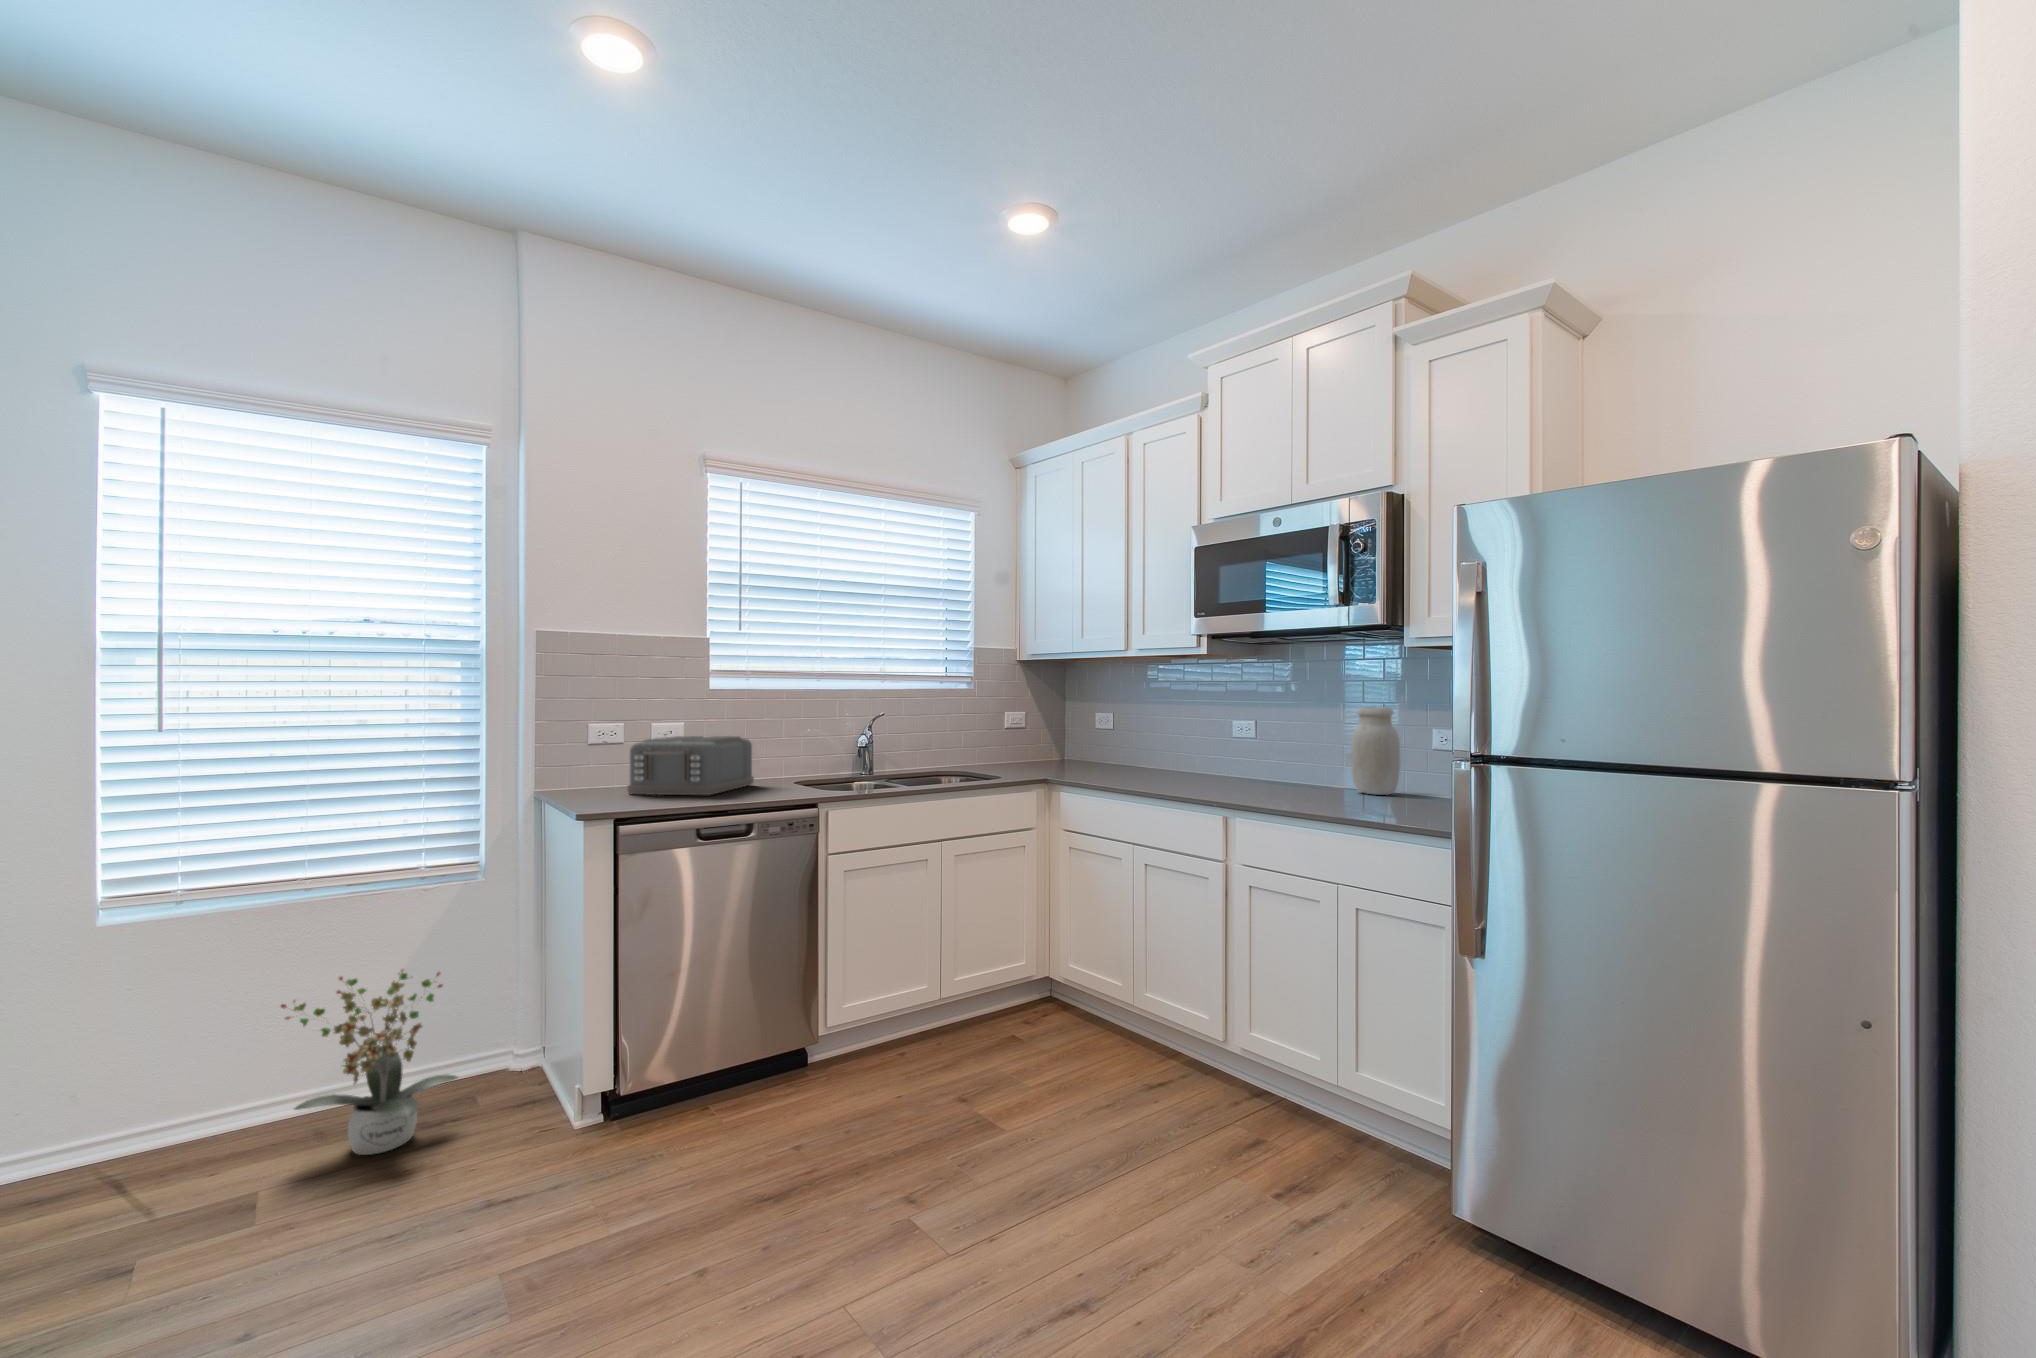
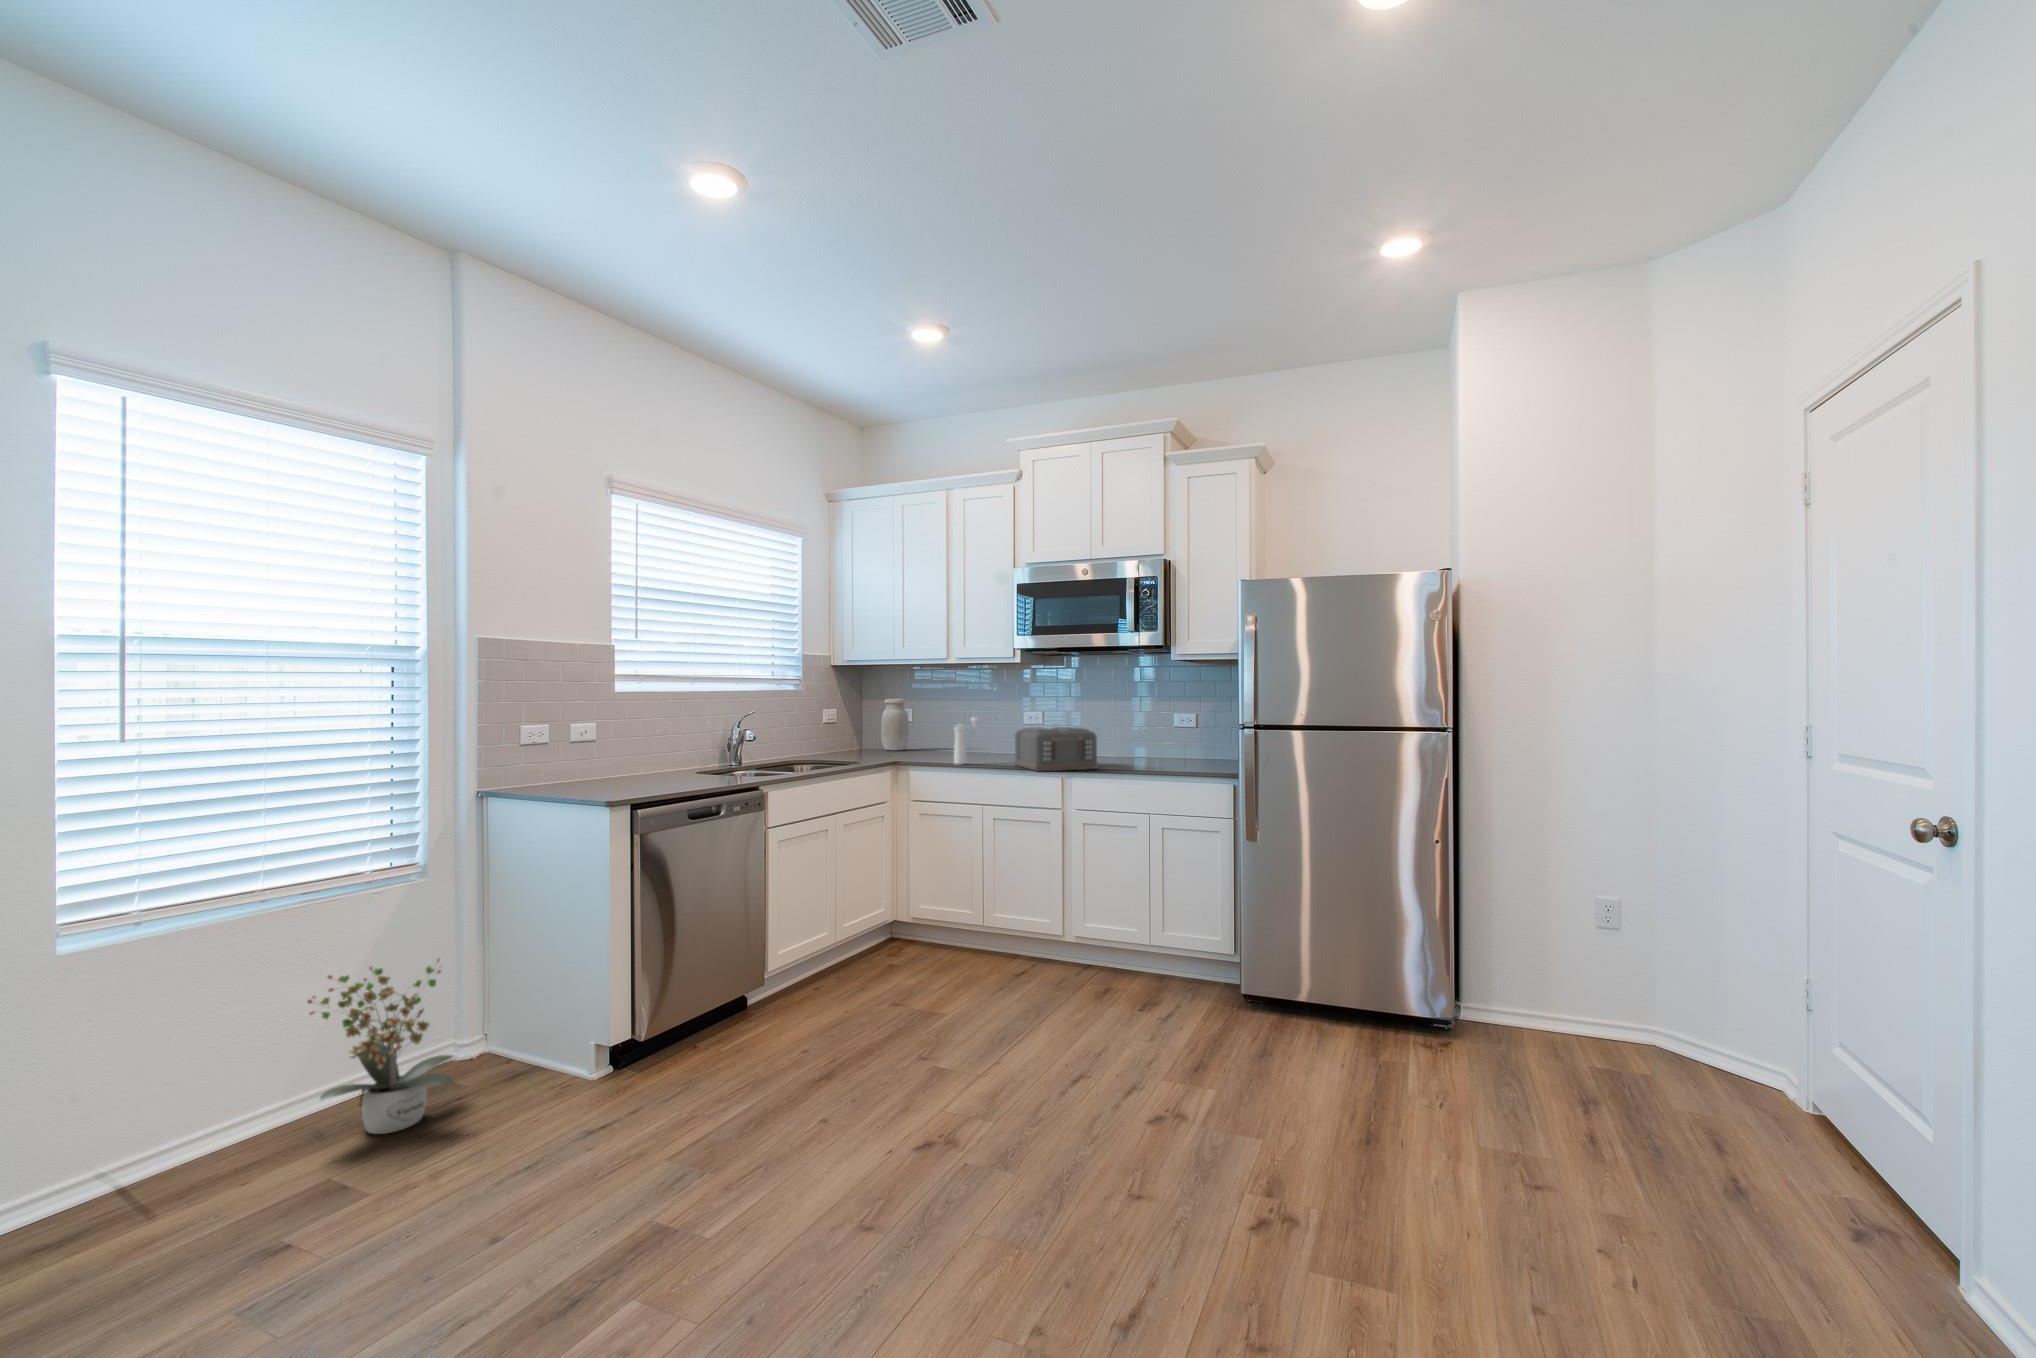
jar: present [1351,707,1400,795] -> present [881,698,909,750]
pepper mill: none [1104,725,1145,787] -> present [954,717,979,765]
toaster: present [627,736,754,795] -> present [1014,727,1098,771]

